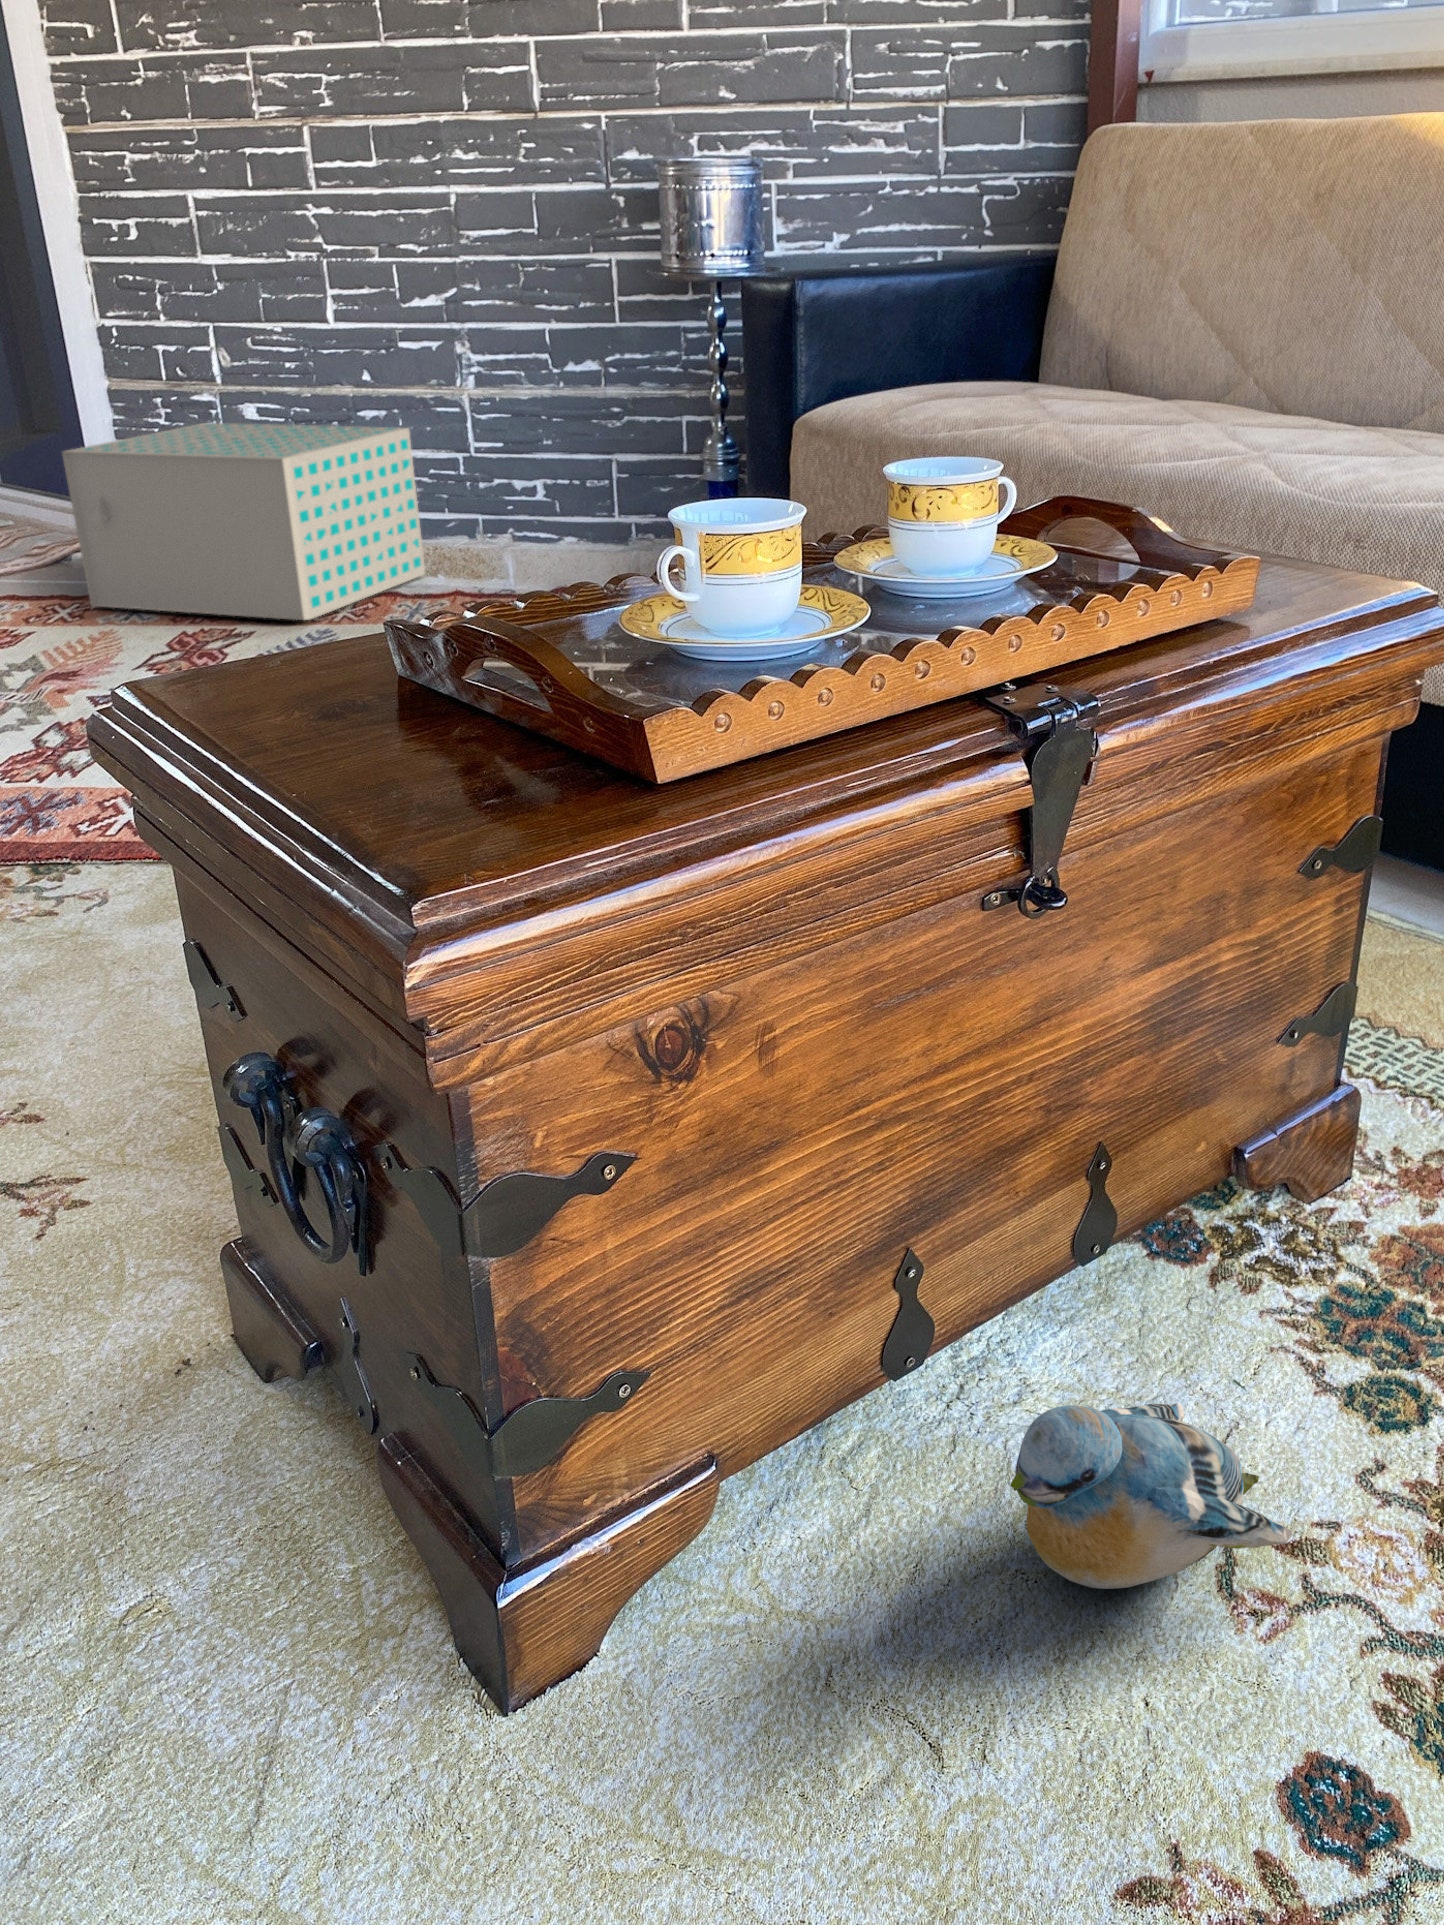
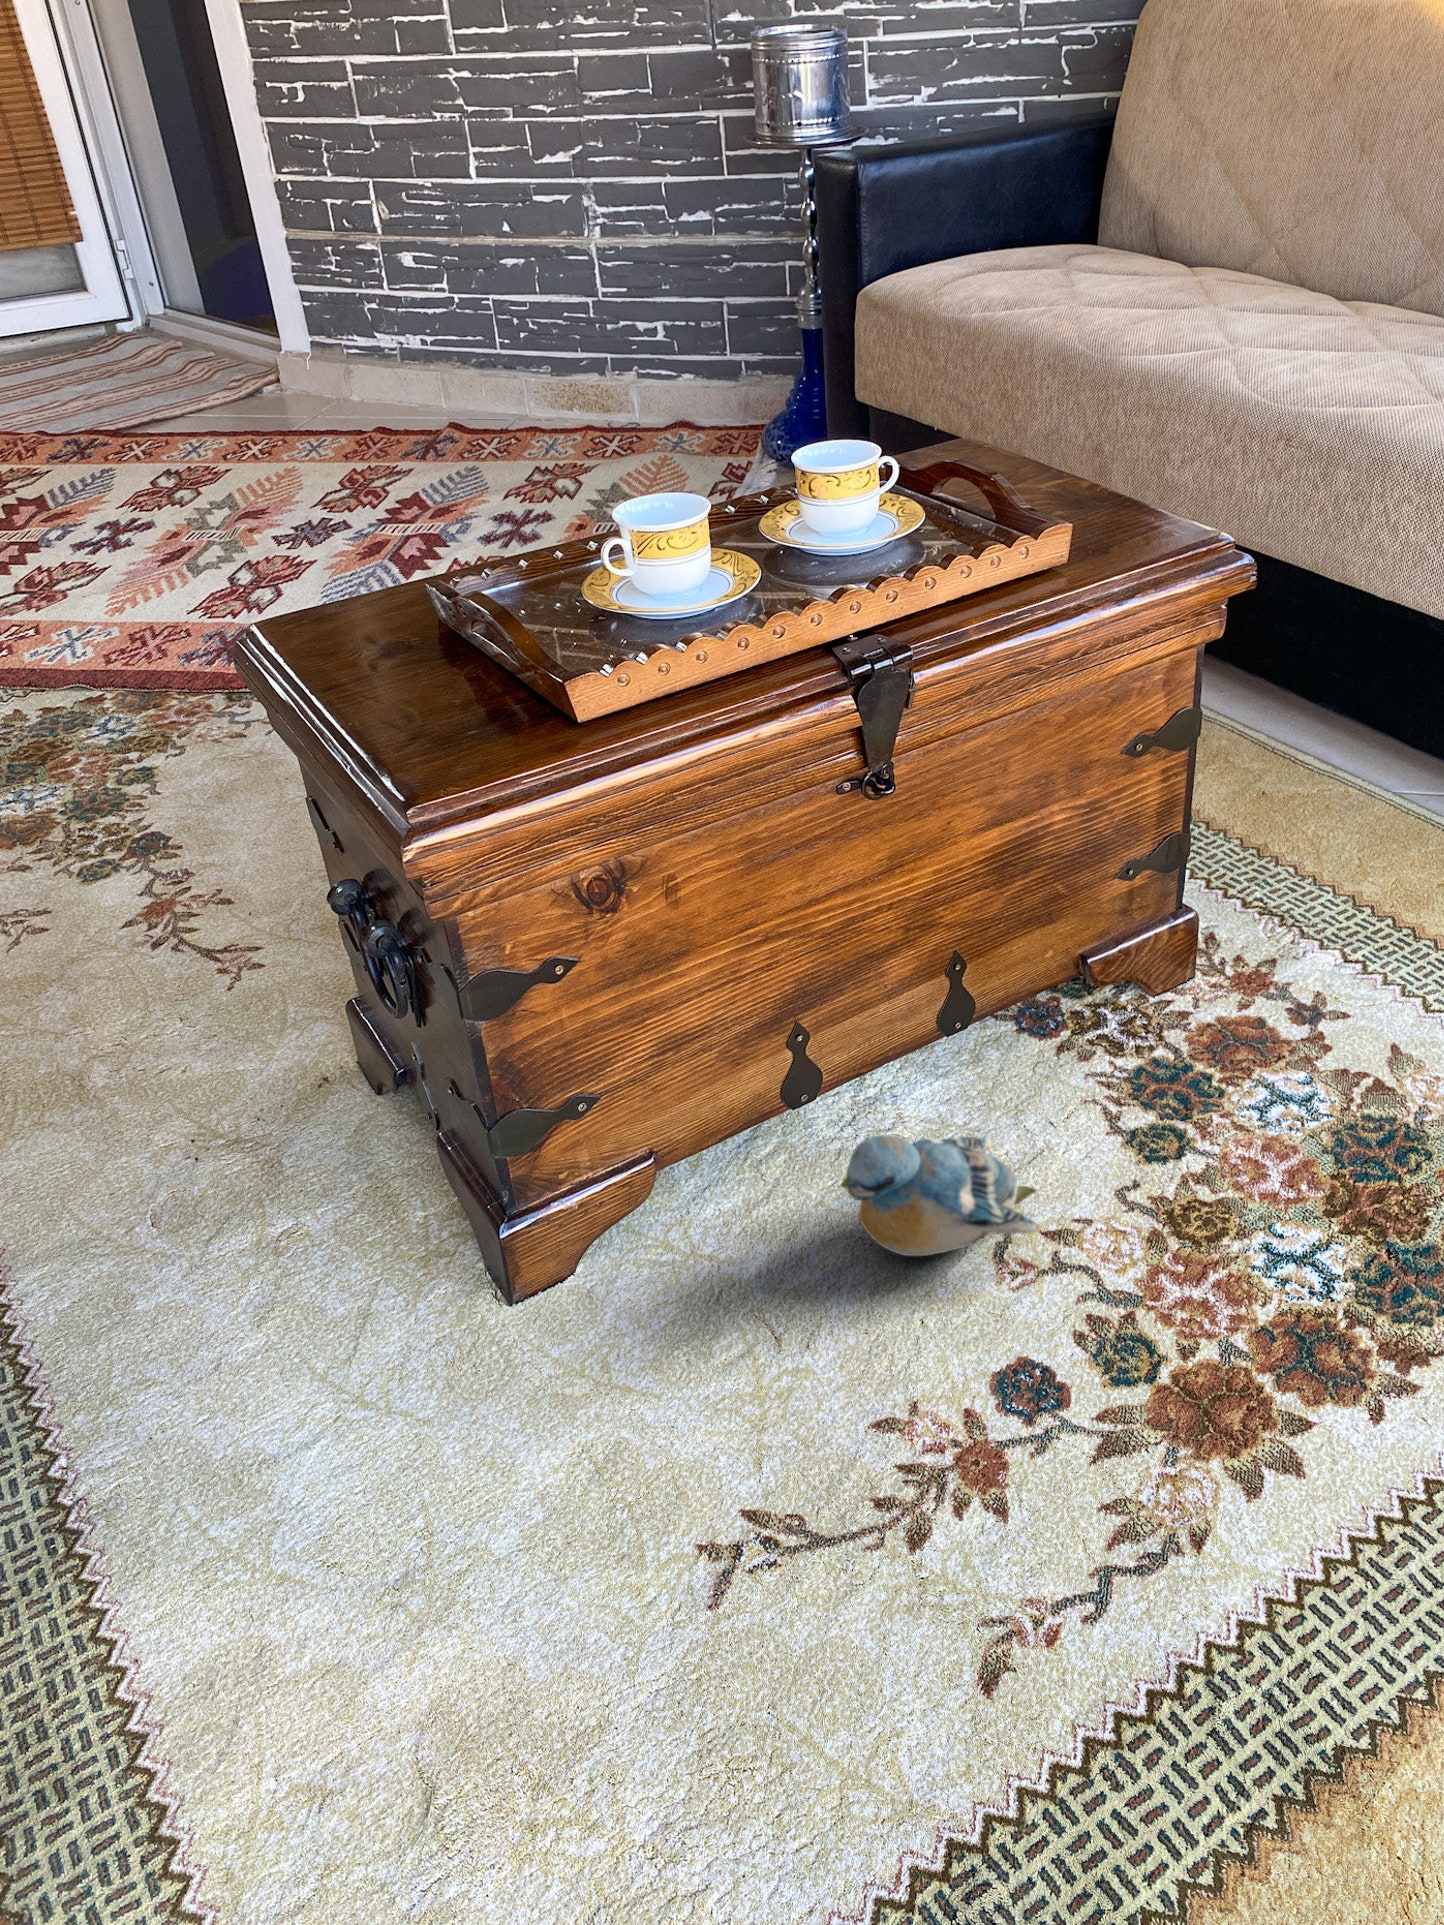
storage box: present [62,423,425,620] -> none [248,271,563,458]

